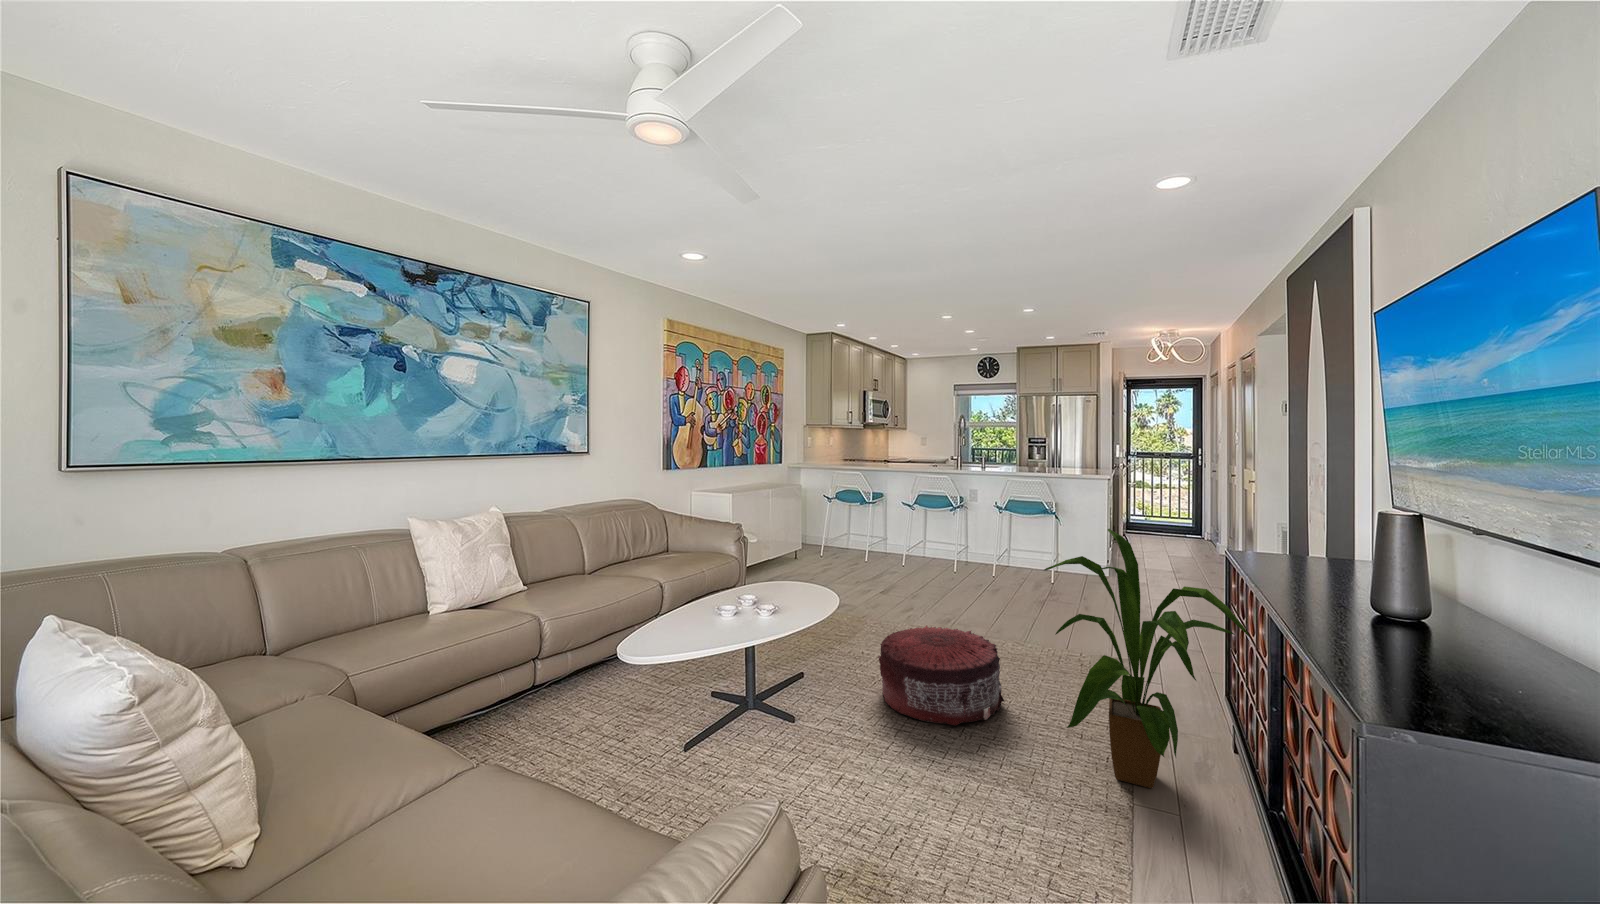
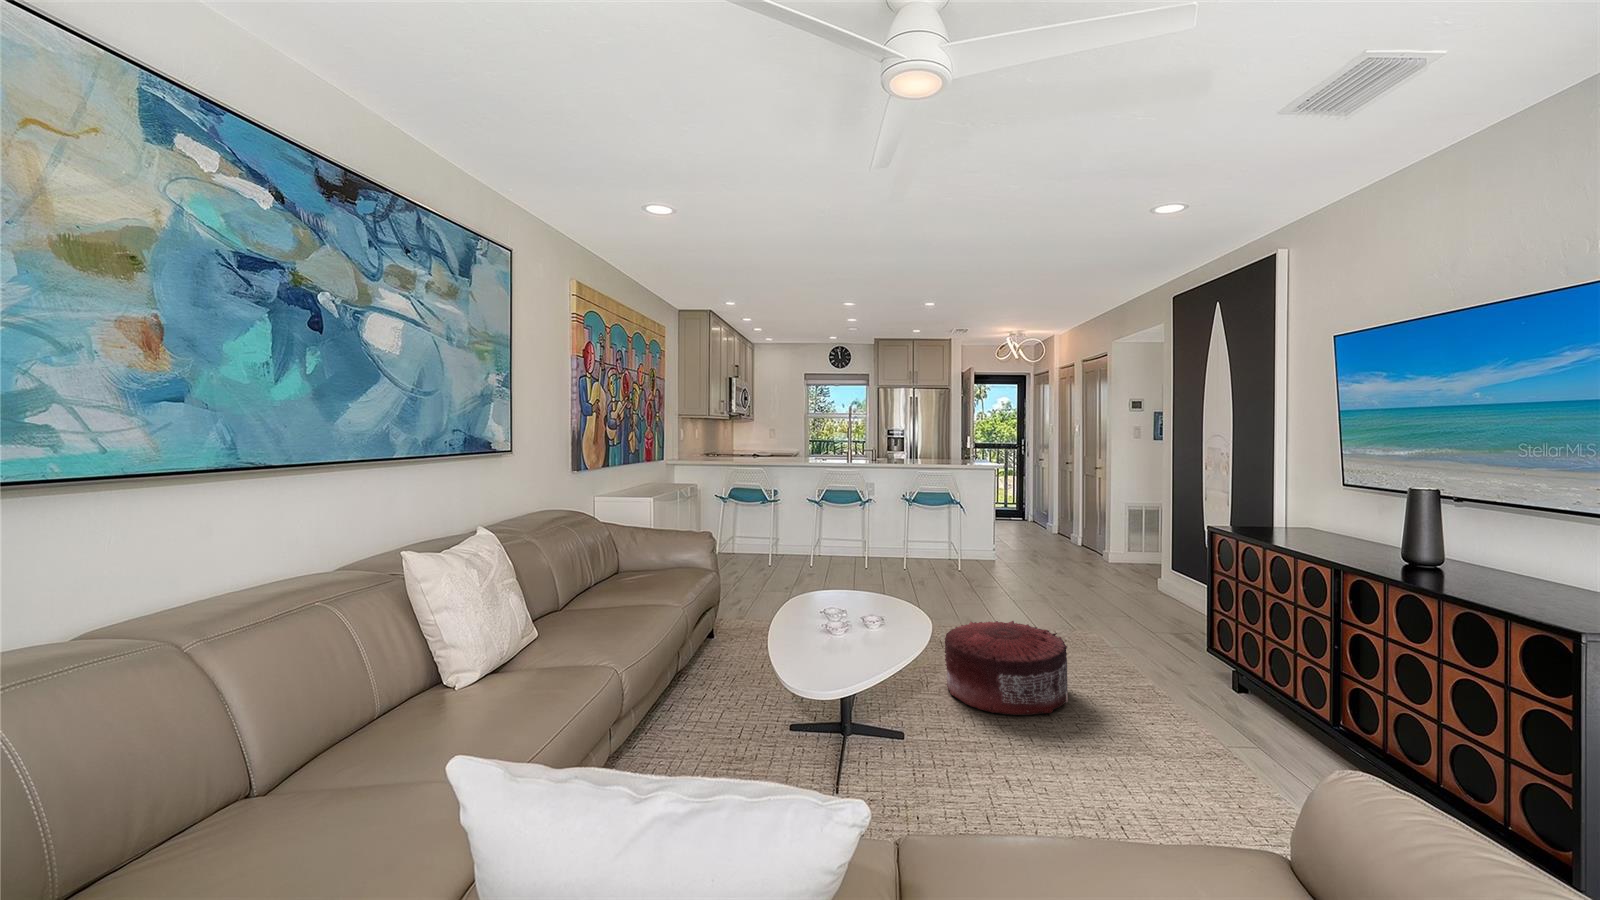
house plant: present [1044,529,1249,788] -> none [1129,509,1325,731]

